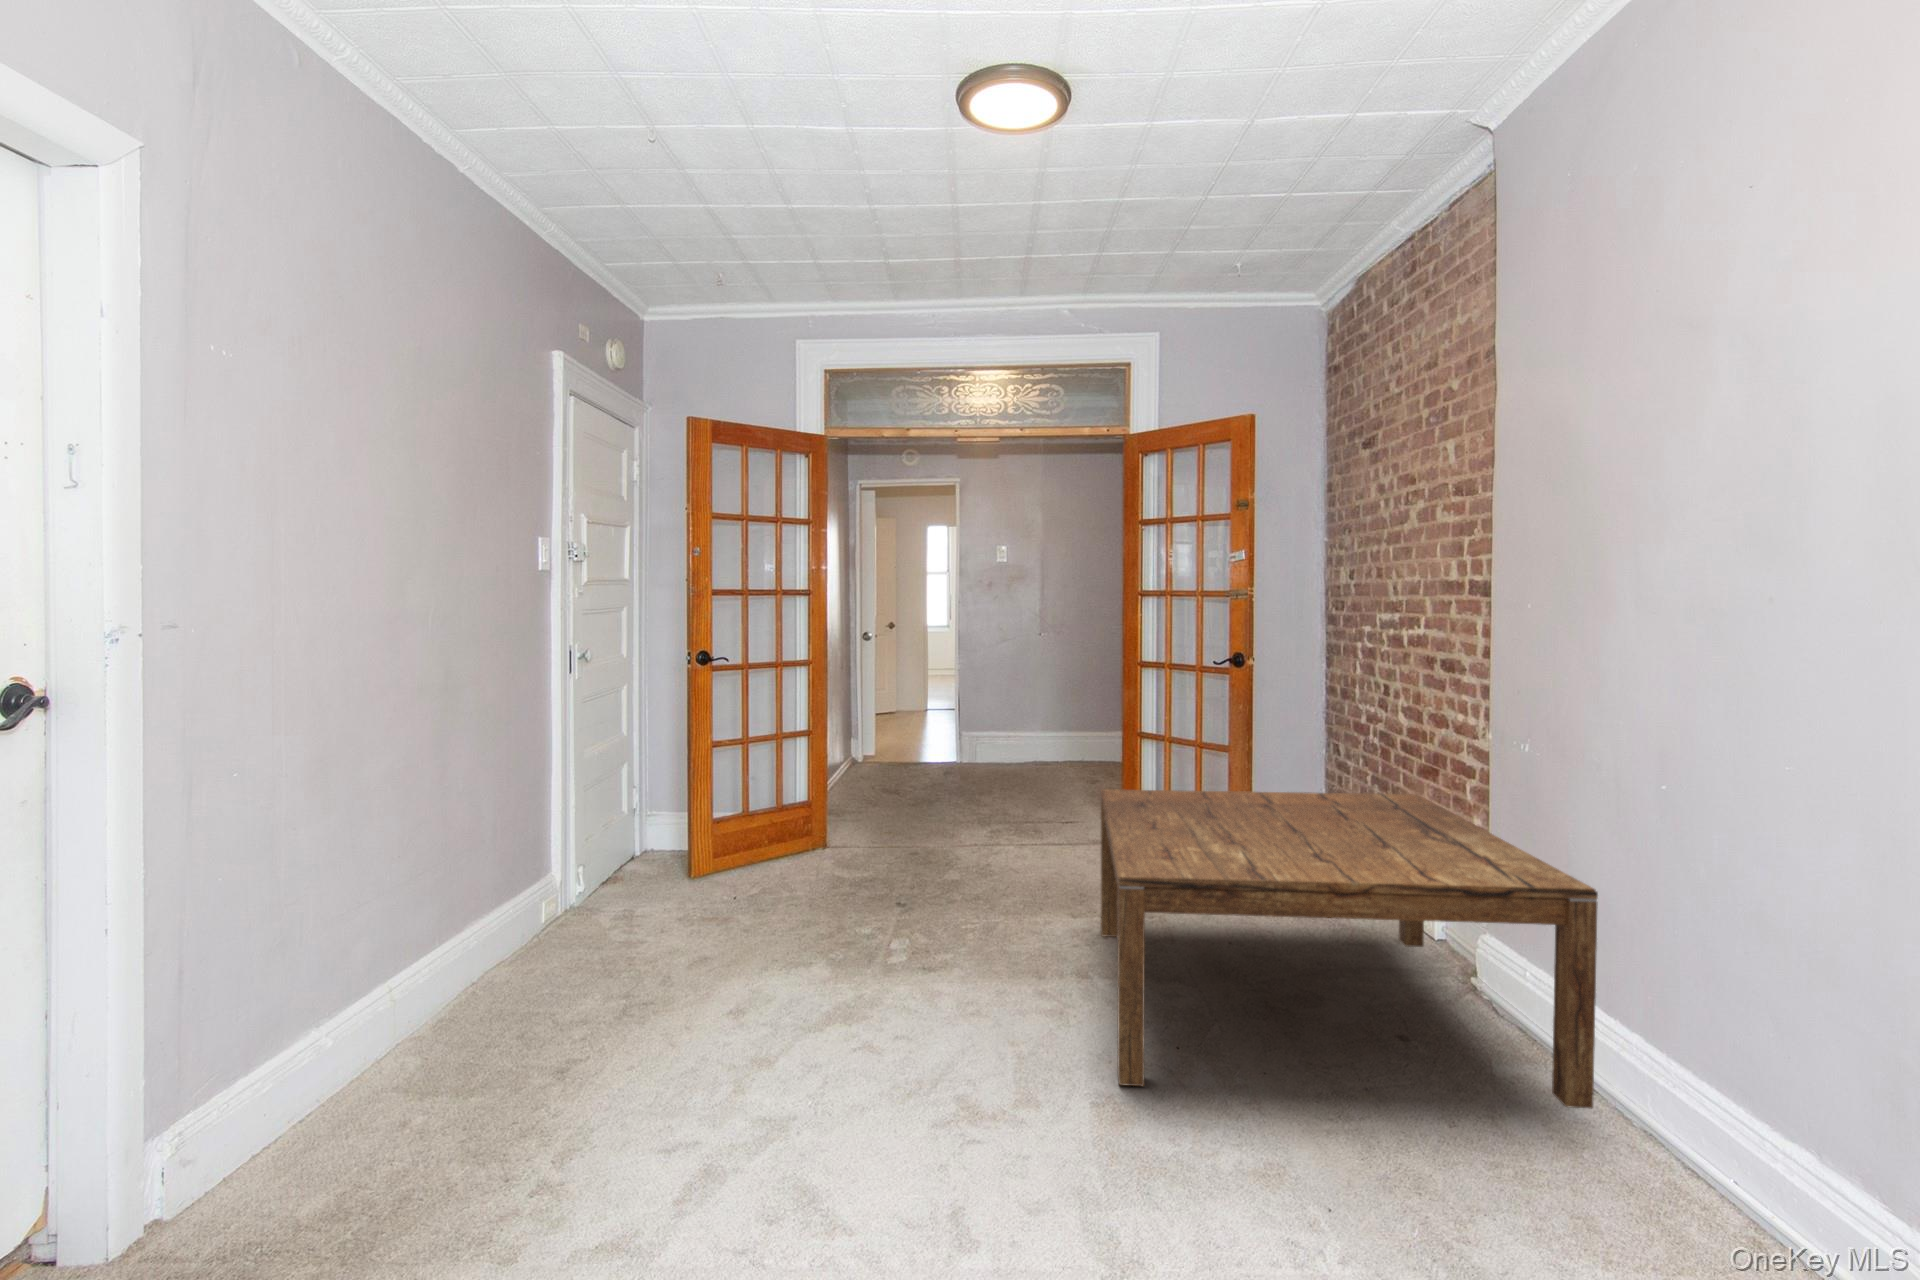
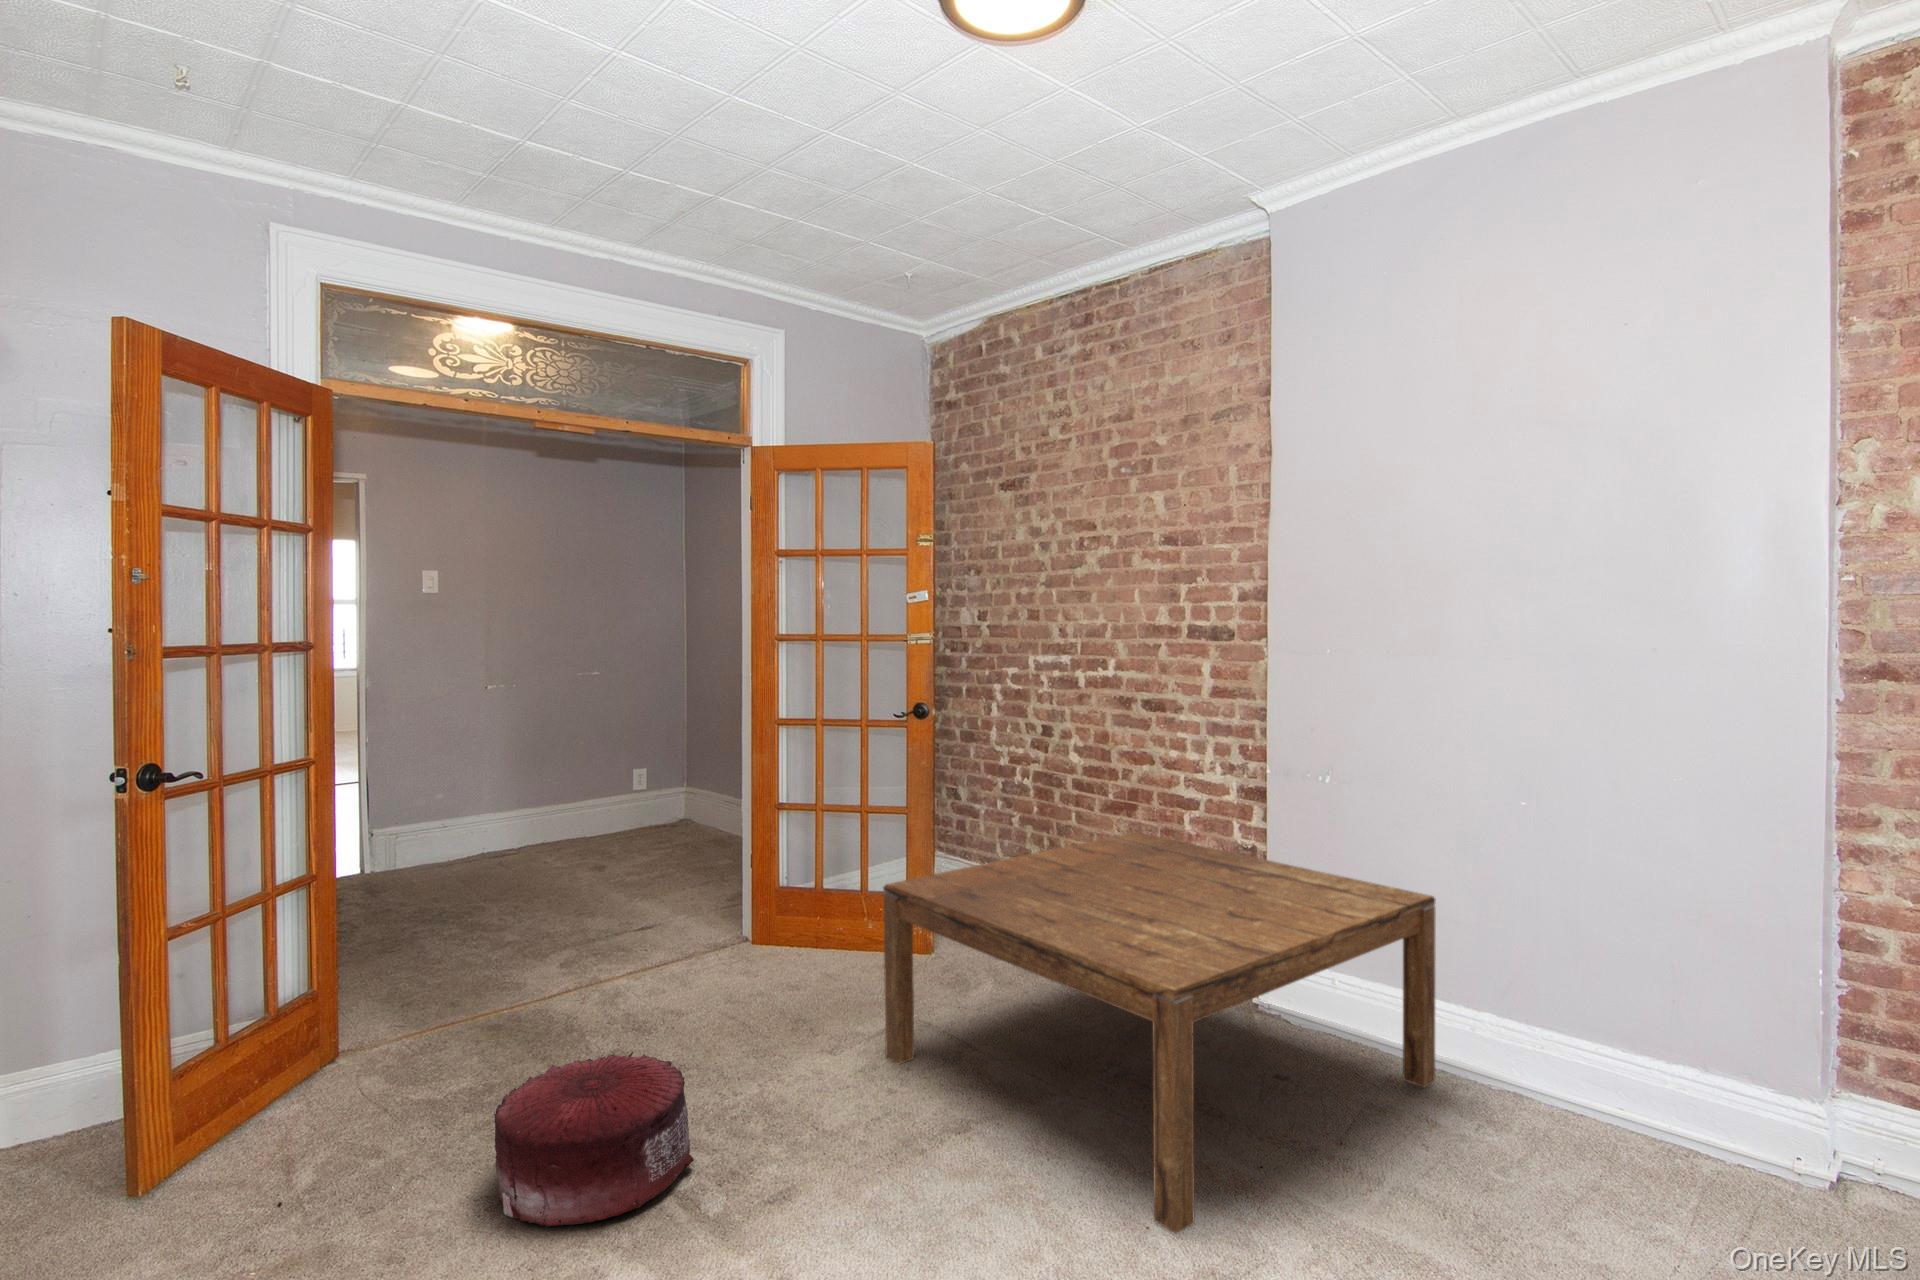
pouf: none [794,860,915,949] -> present [494,1052,694,1227]

